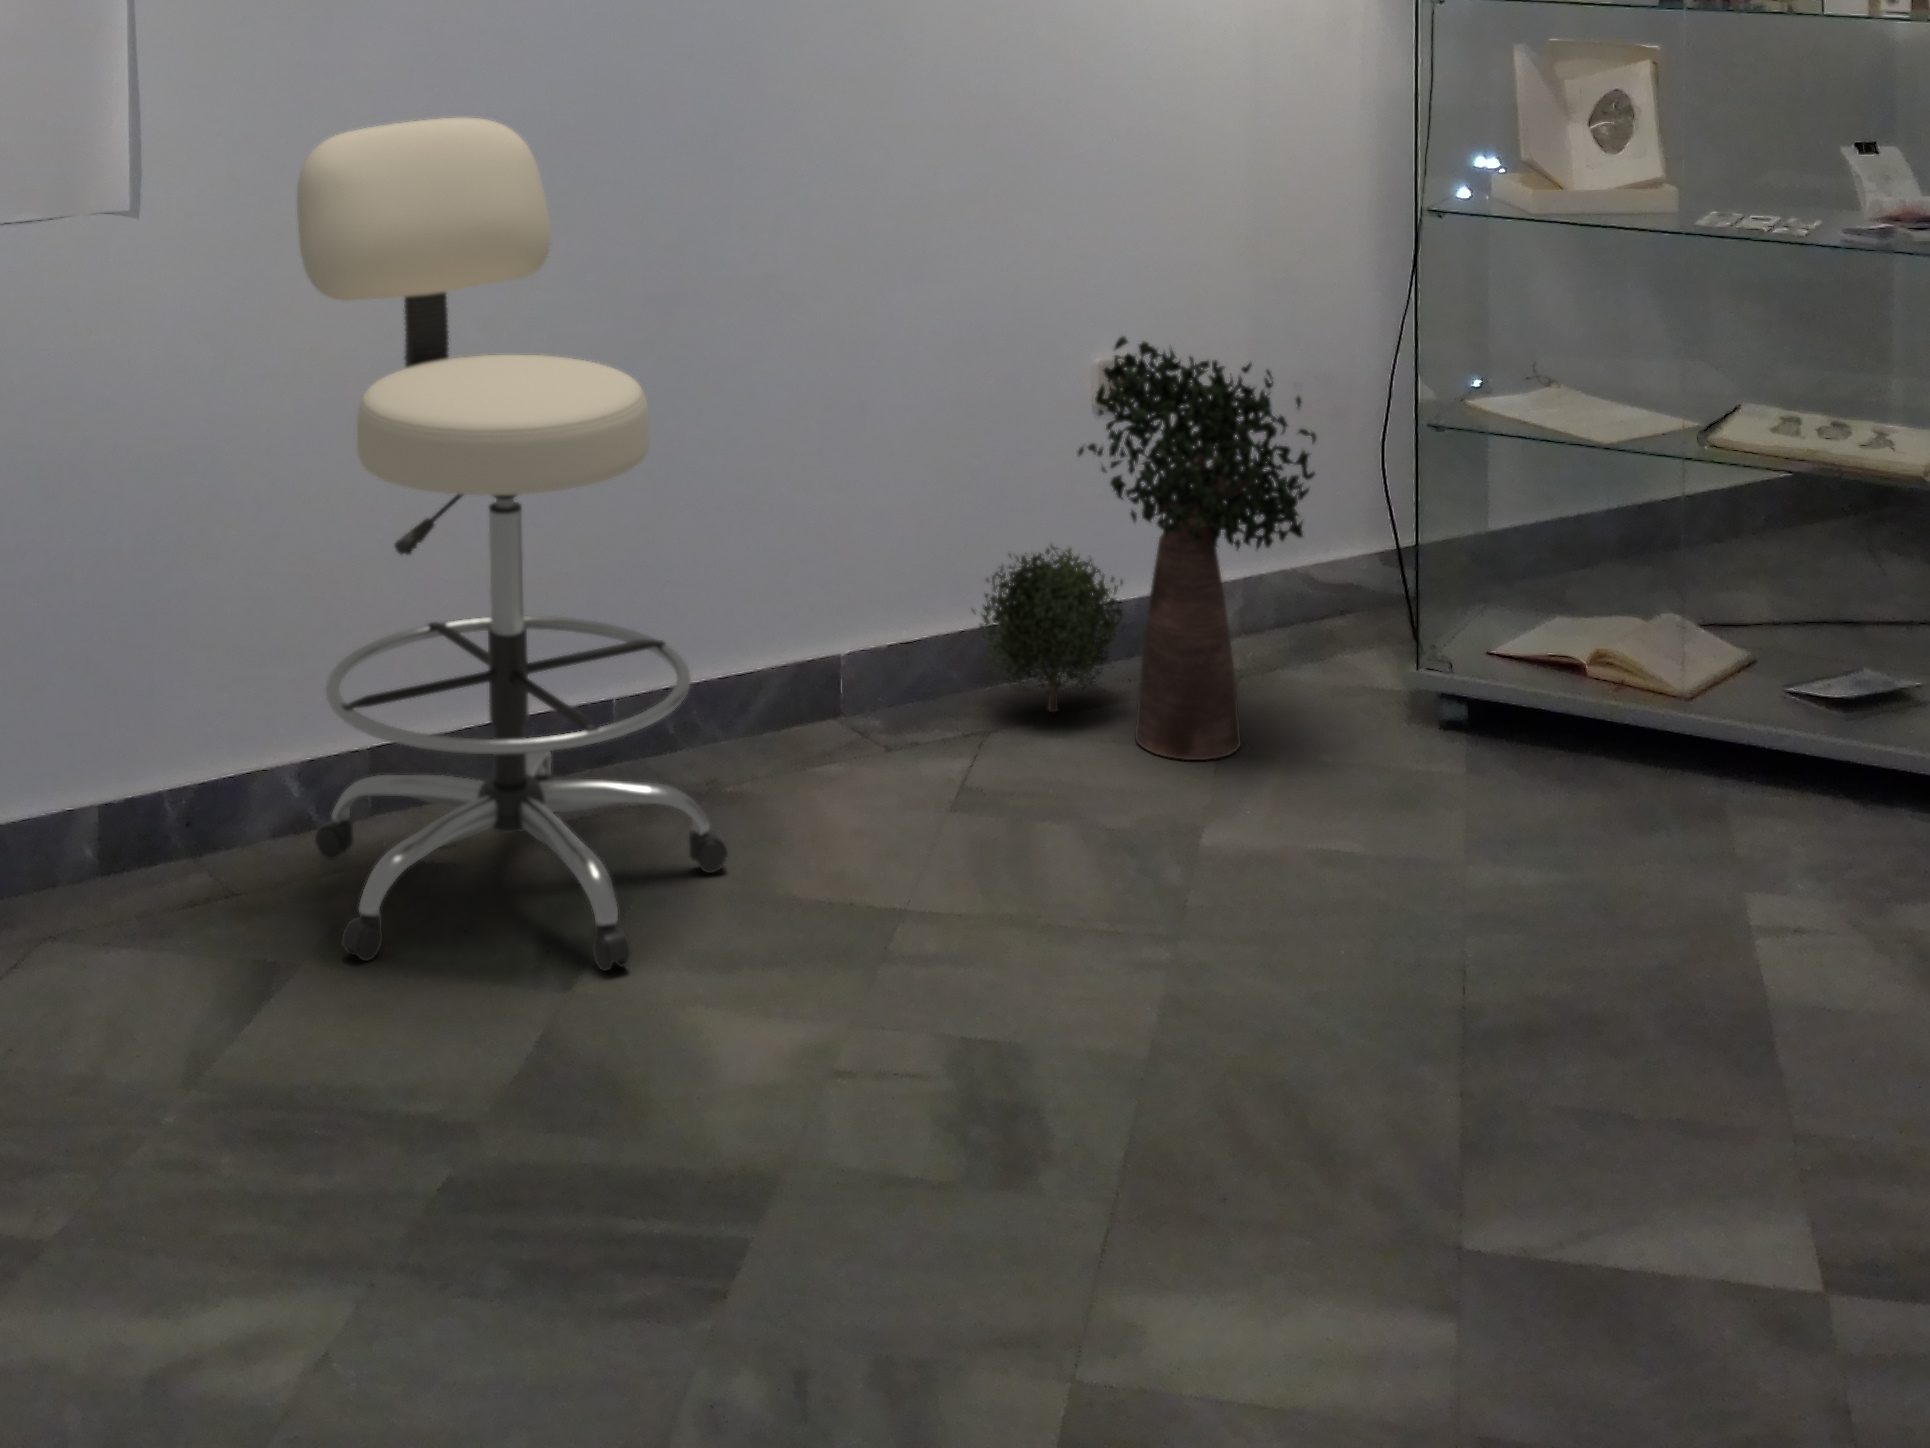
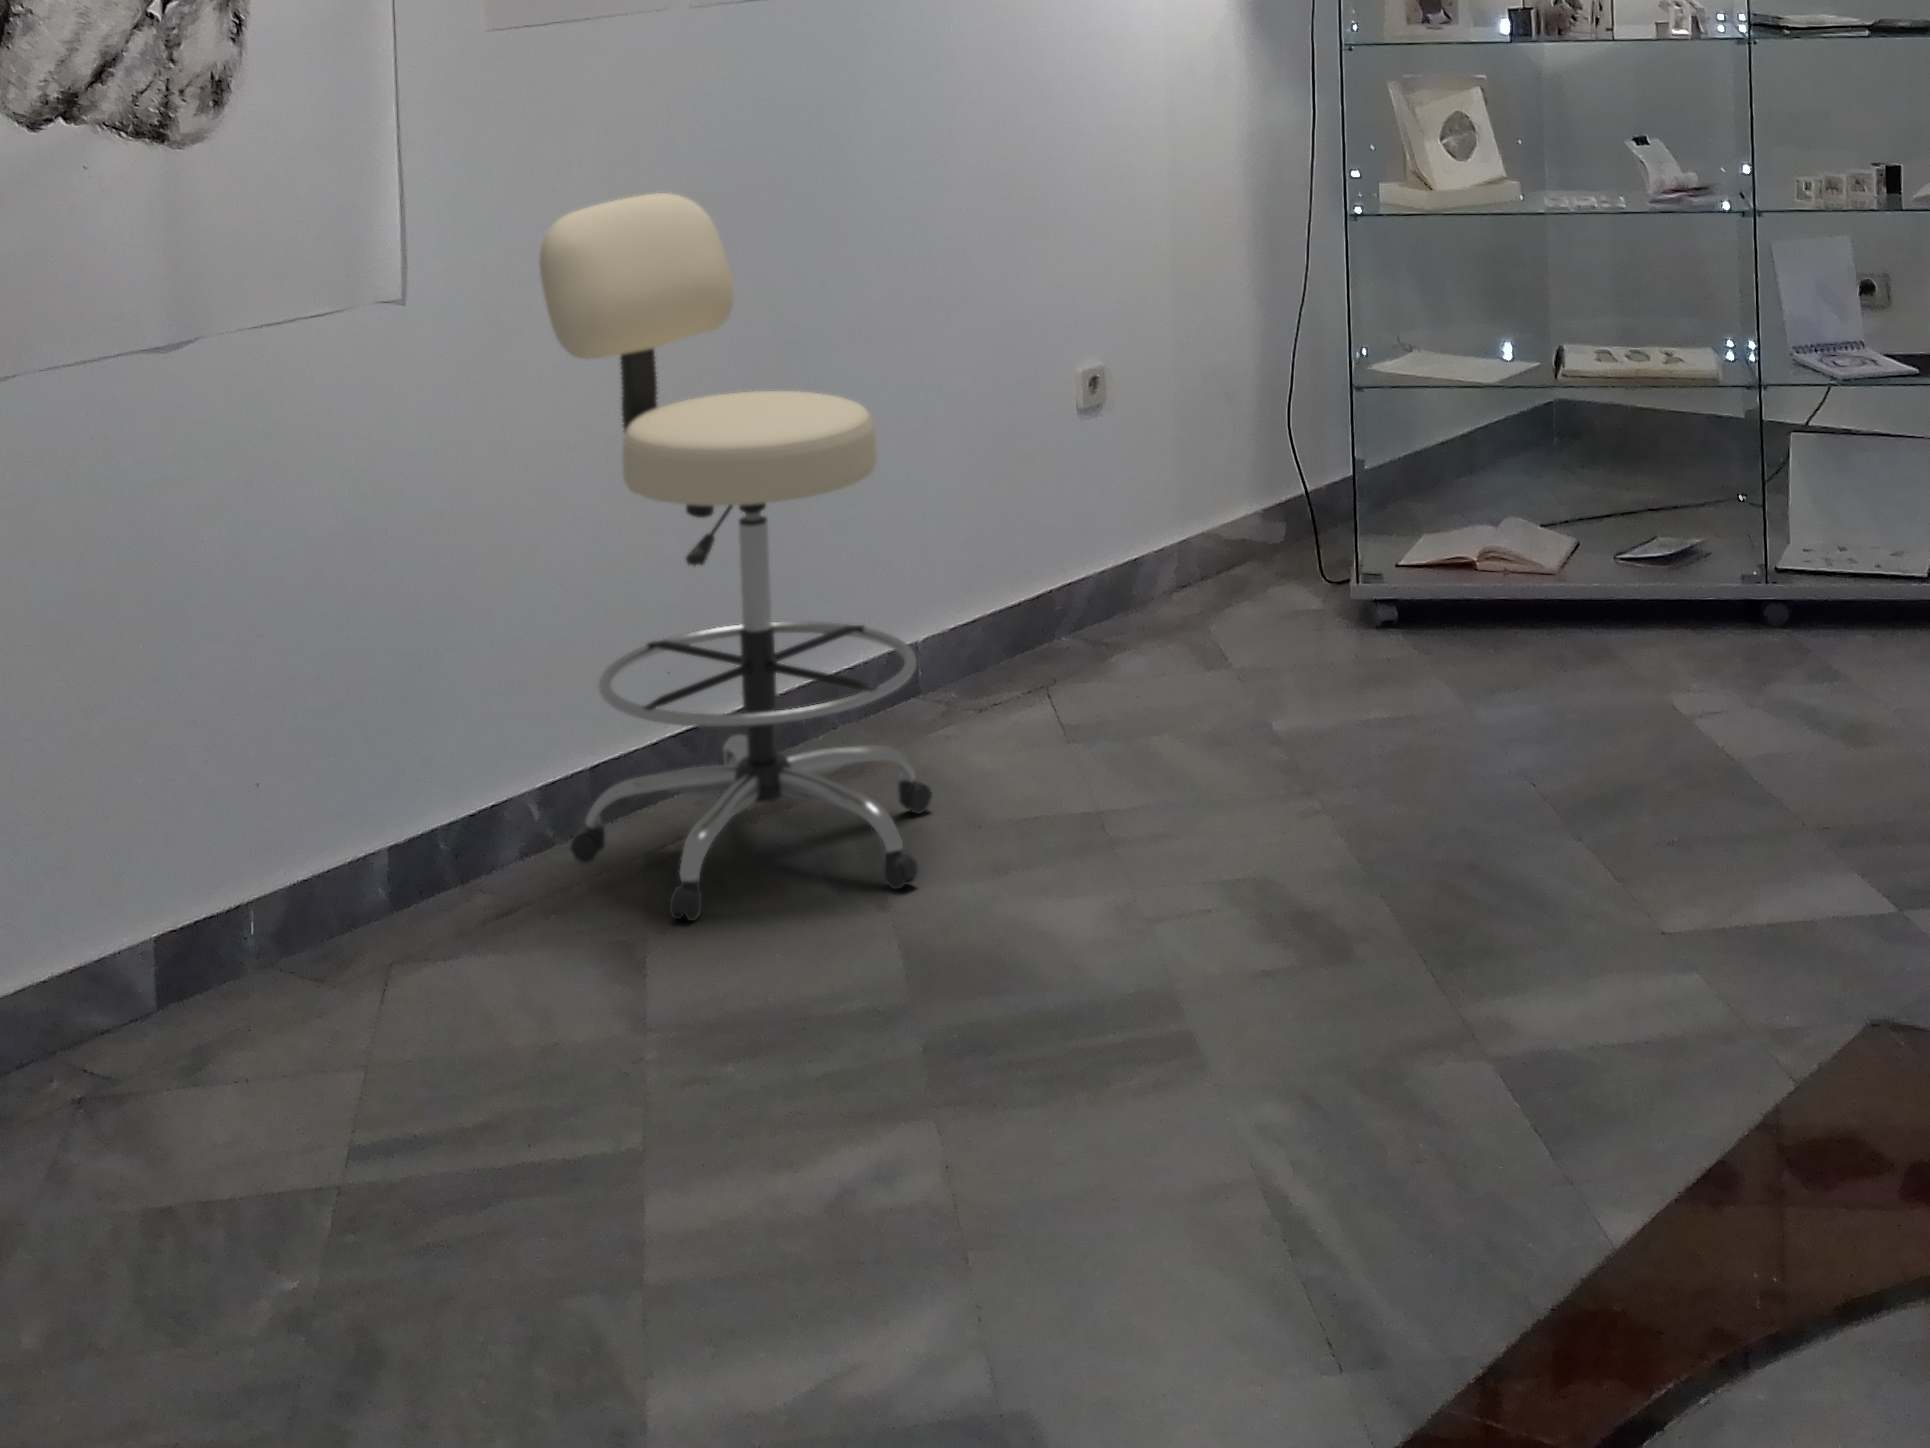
potted plant: present [972,337,1317,760] -> none [1022,341,1300,680]

